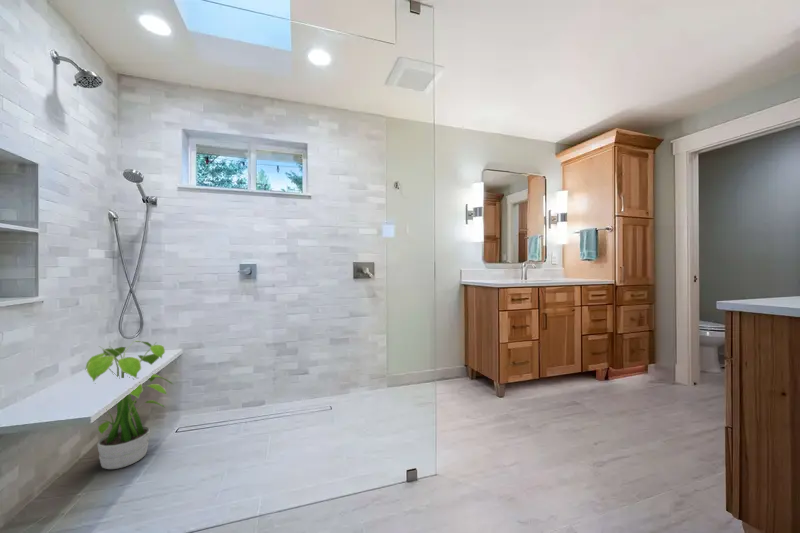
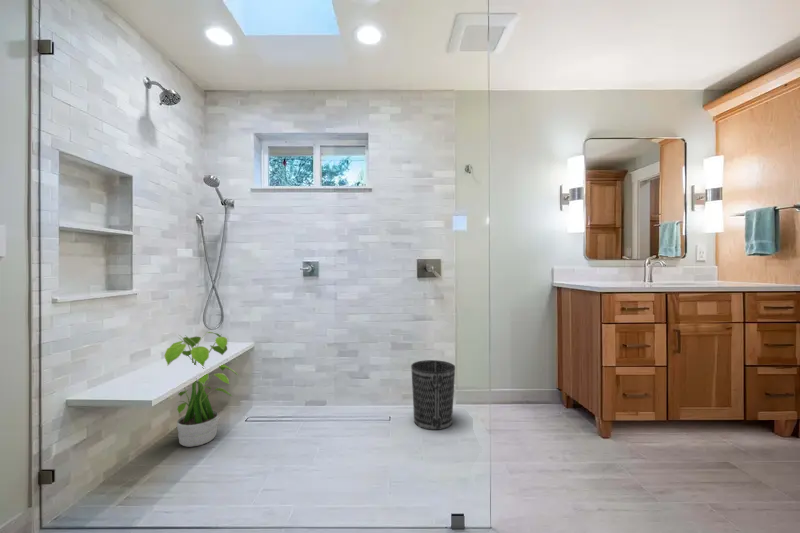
wastebasket: none [351,351,390,412] -> present [411,360,455,430]

